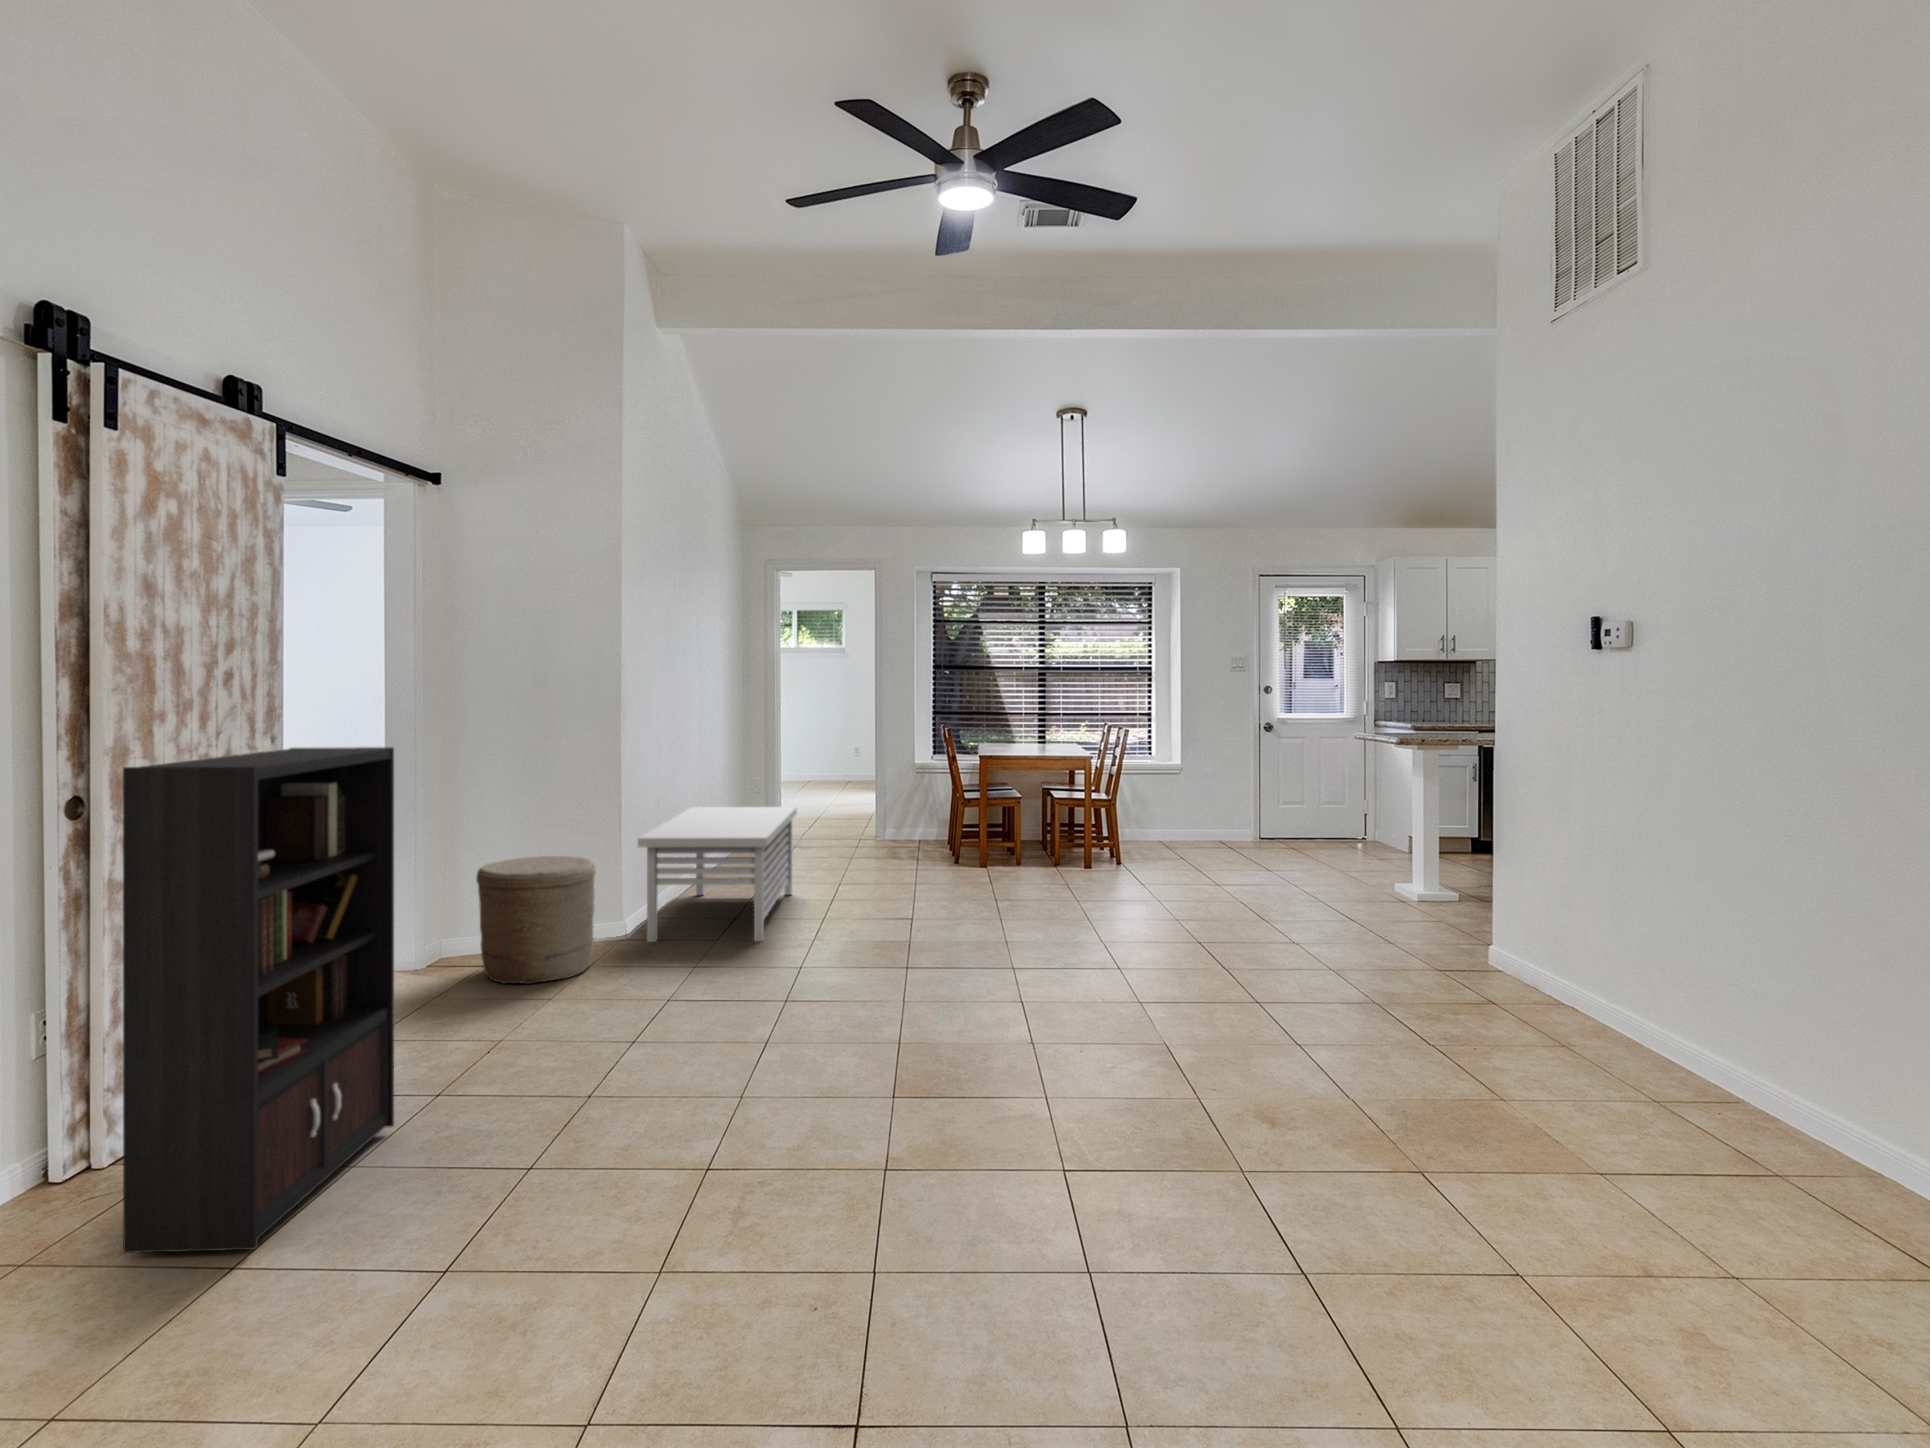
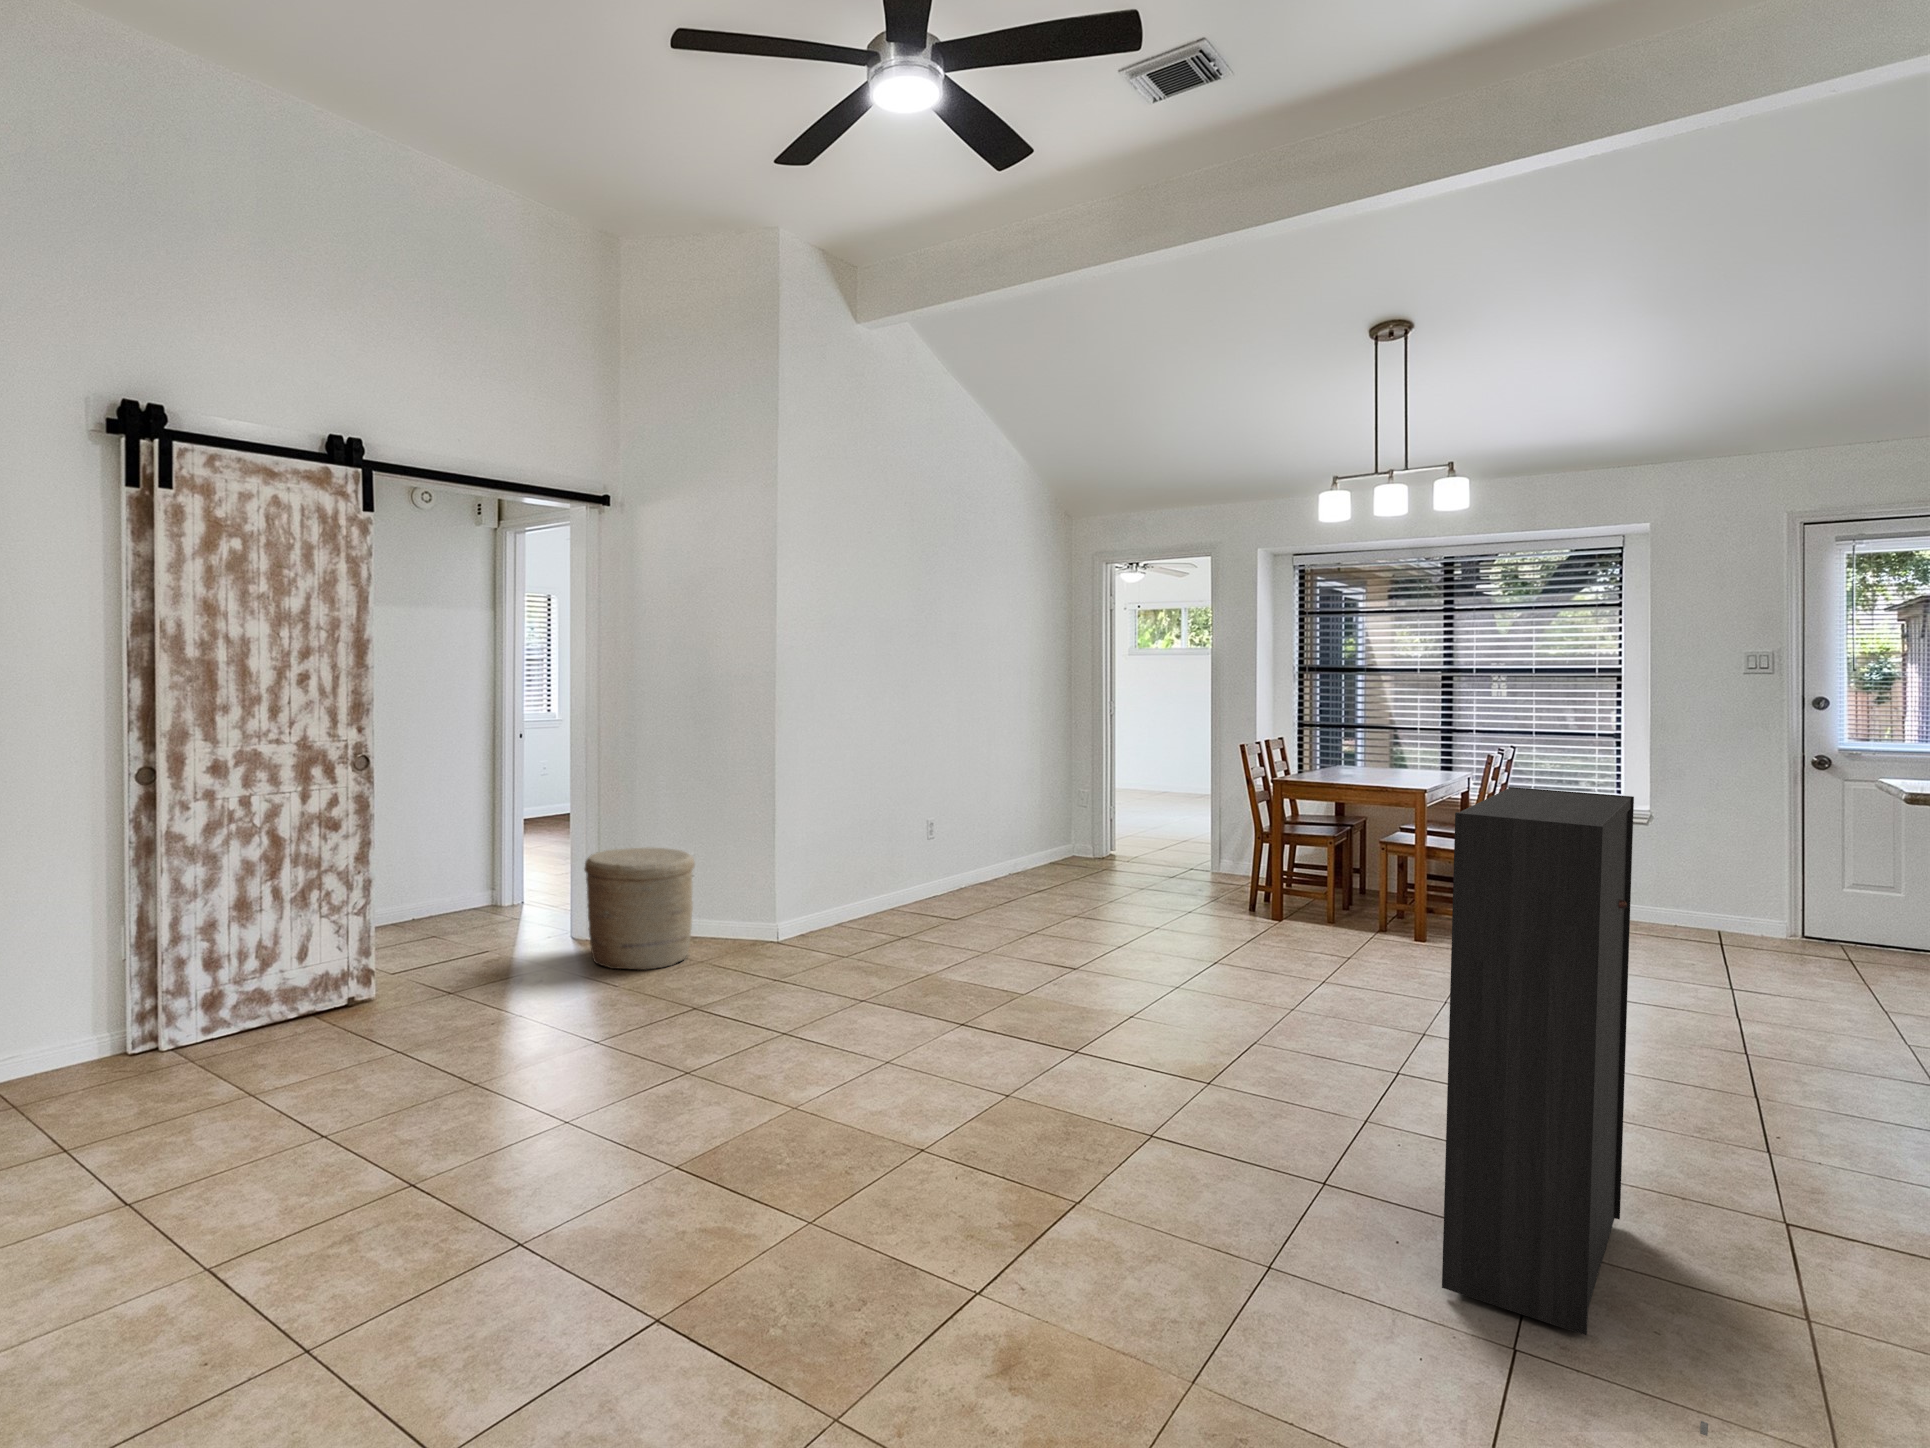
bookcase: present [123,747,394,1253] -> present [1442,787,1708,1436]
storage bench: present [638,807,797,942] -> none [758,812,997,968]

